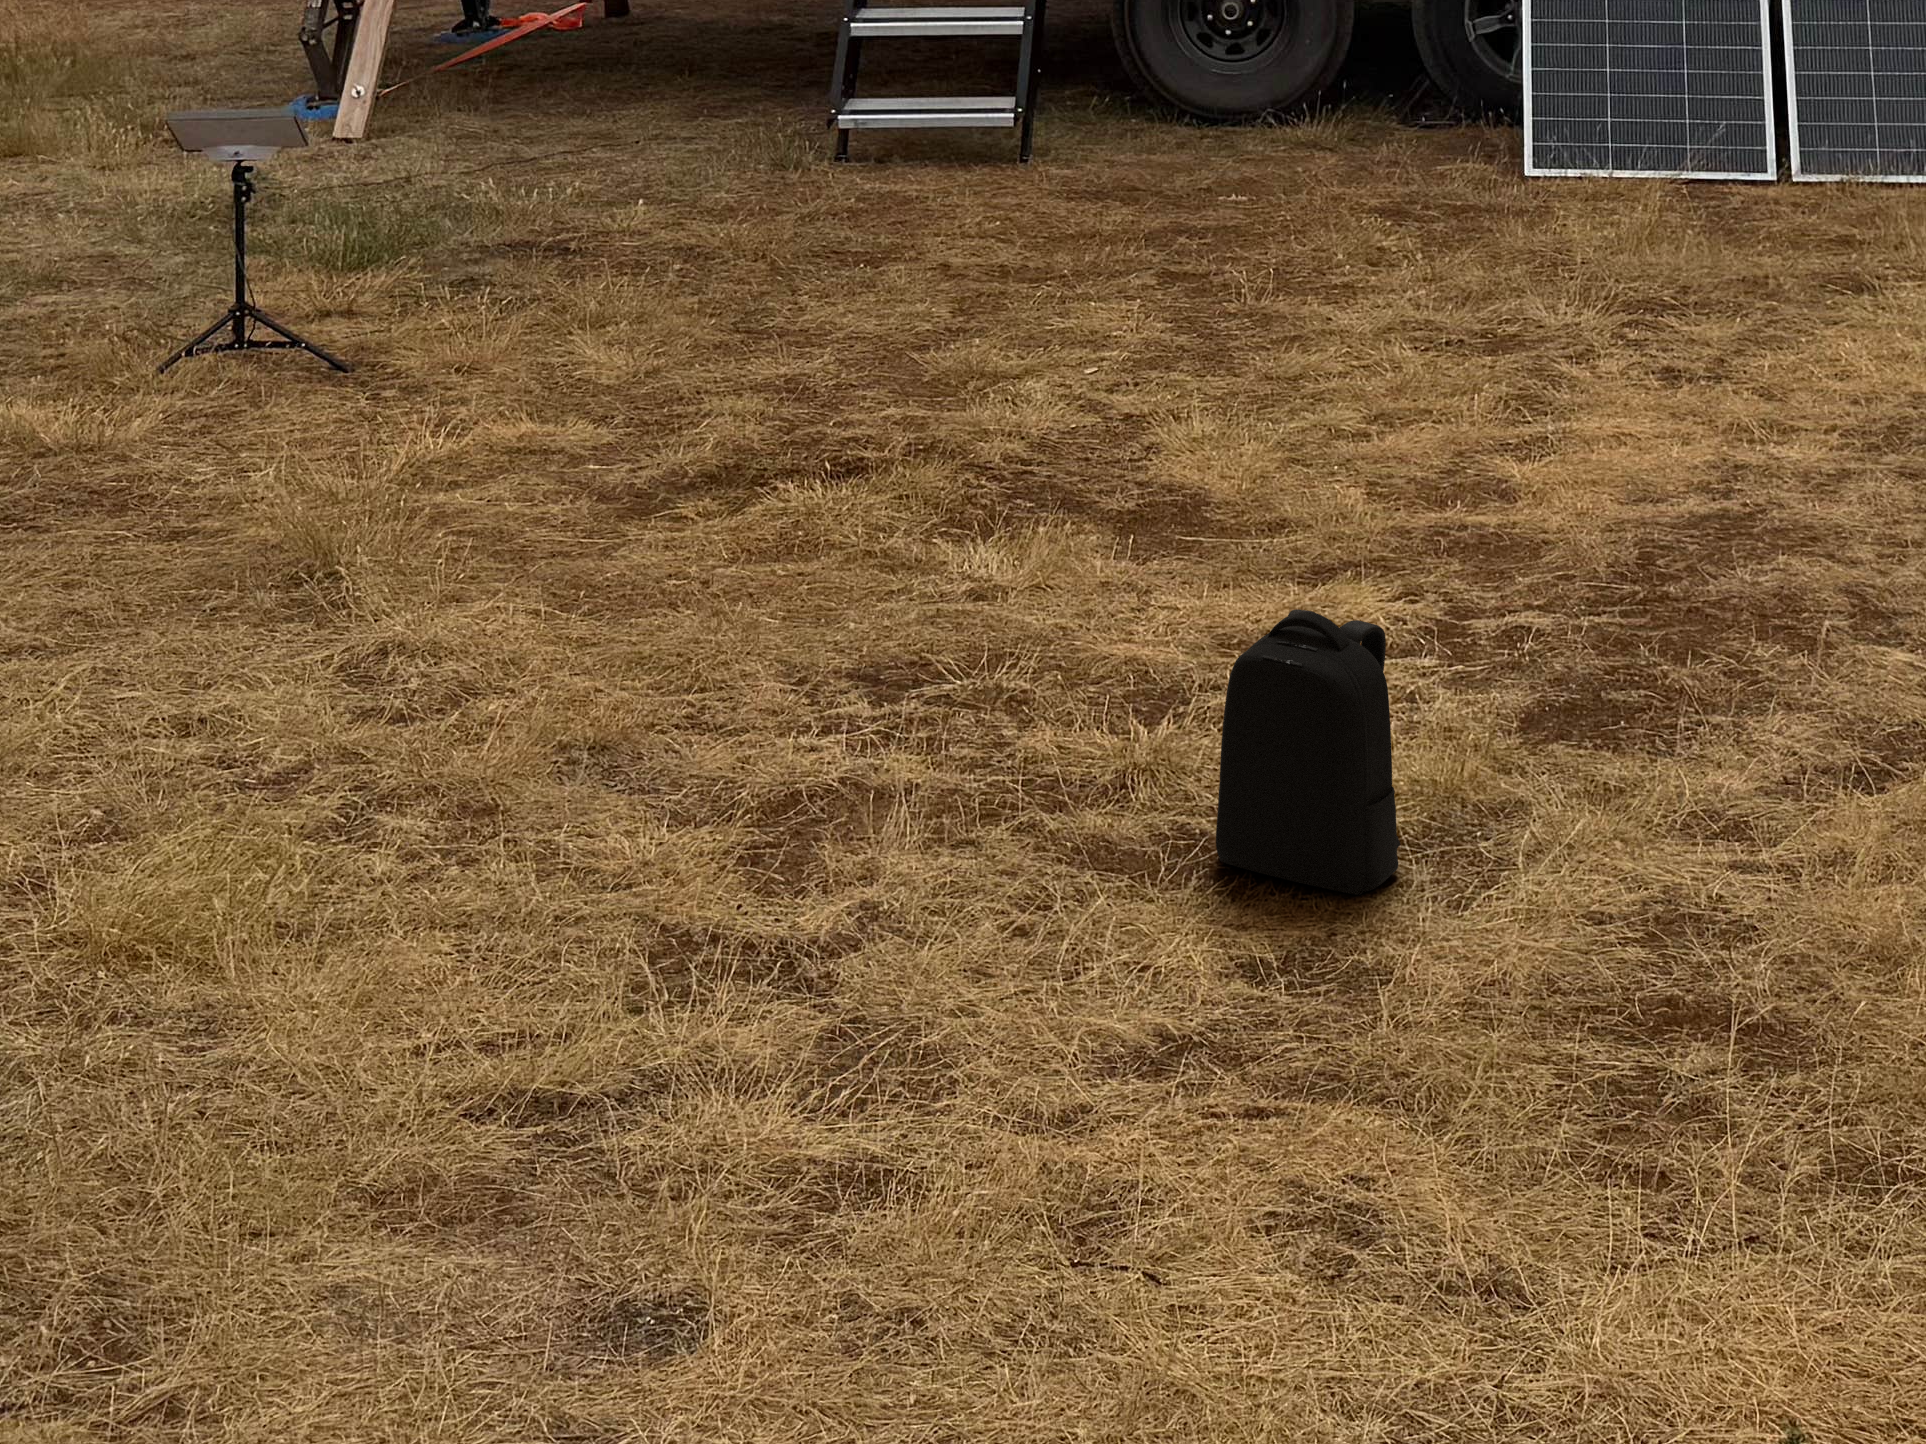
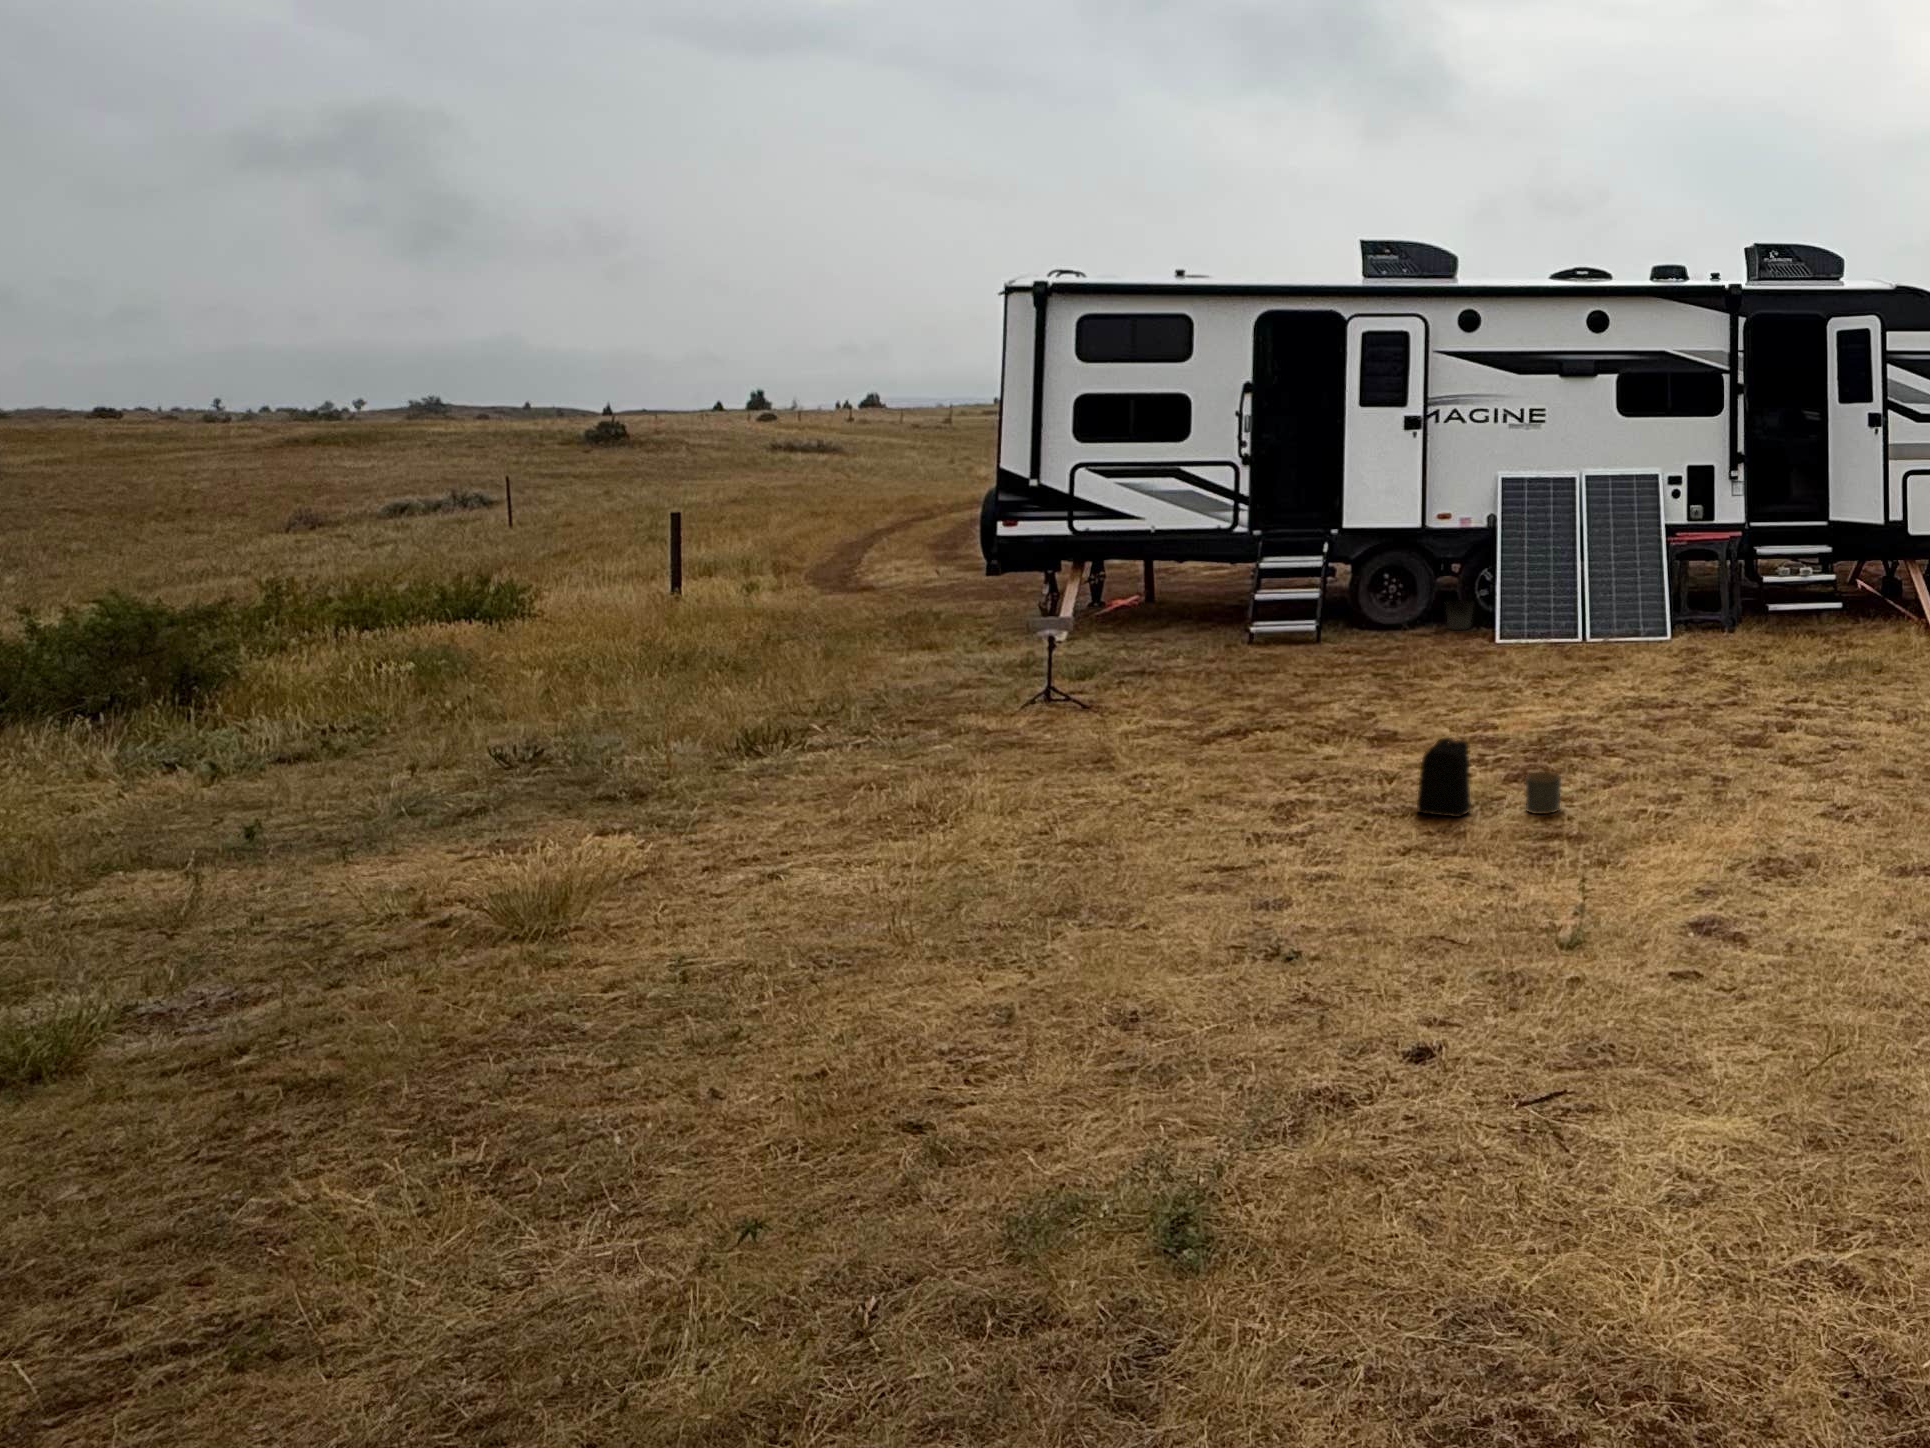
bucket: none [1368,43,1453,131] -> present [1445,600,1473,630]
planter: none [1589,746,1714,906] -> present [1526,772,1561,814]

